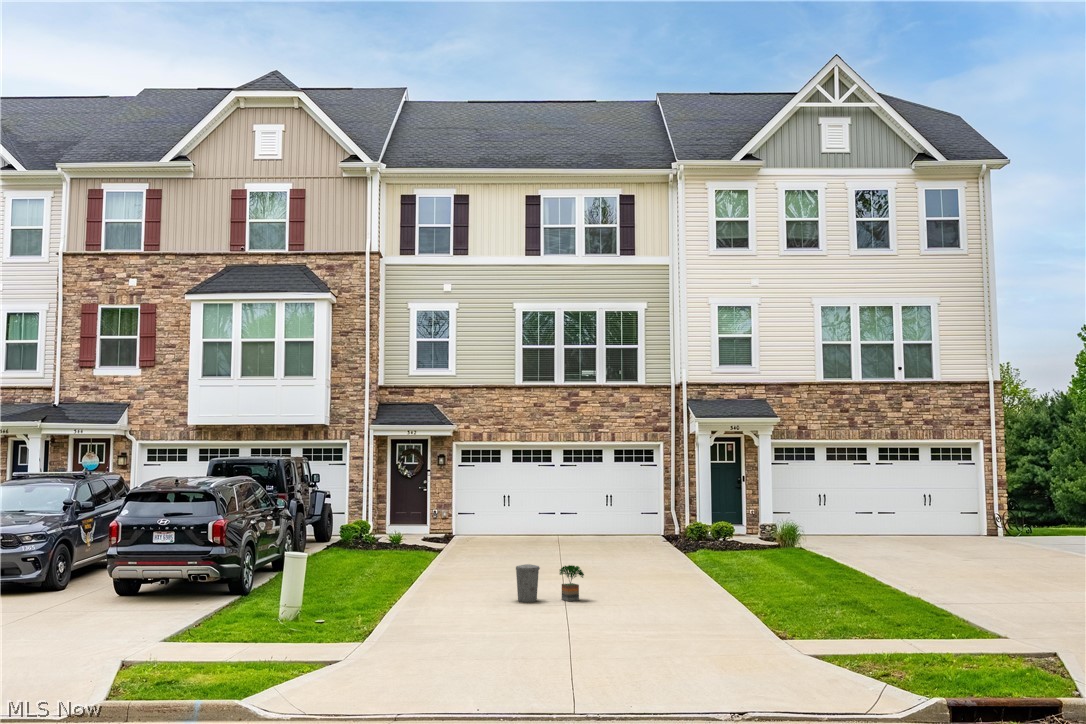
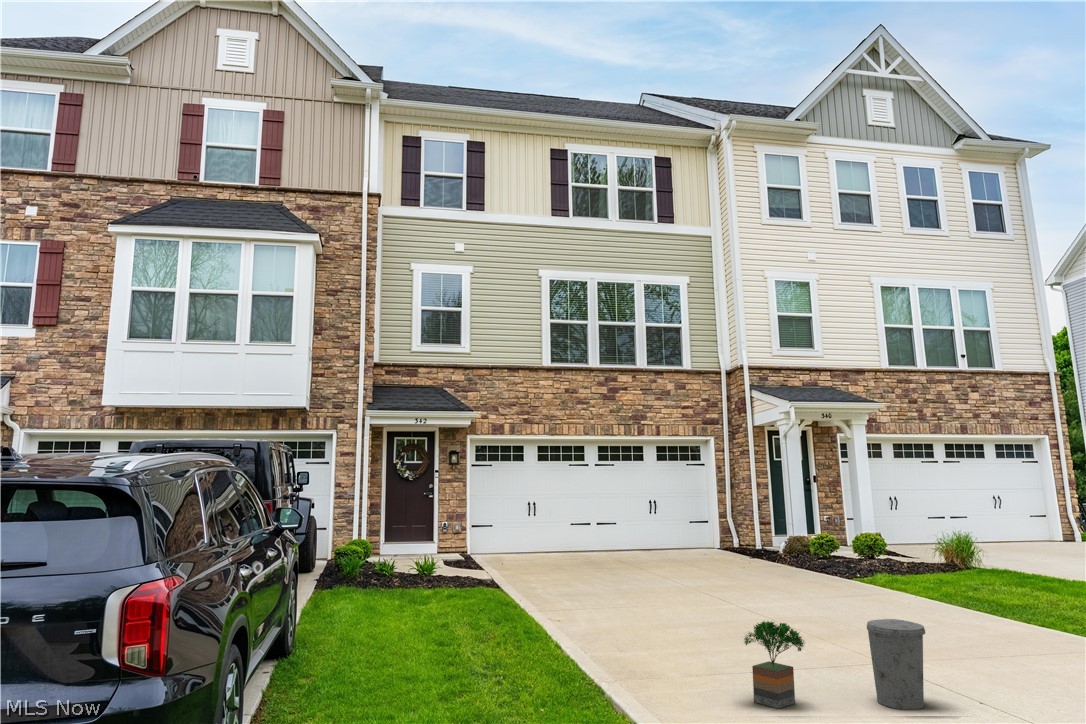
potted tree: present [560,565,584,601] -> present [744,621,804,709]

